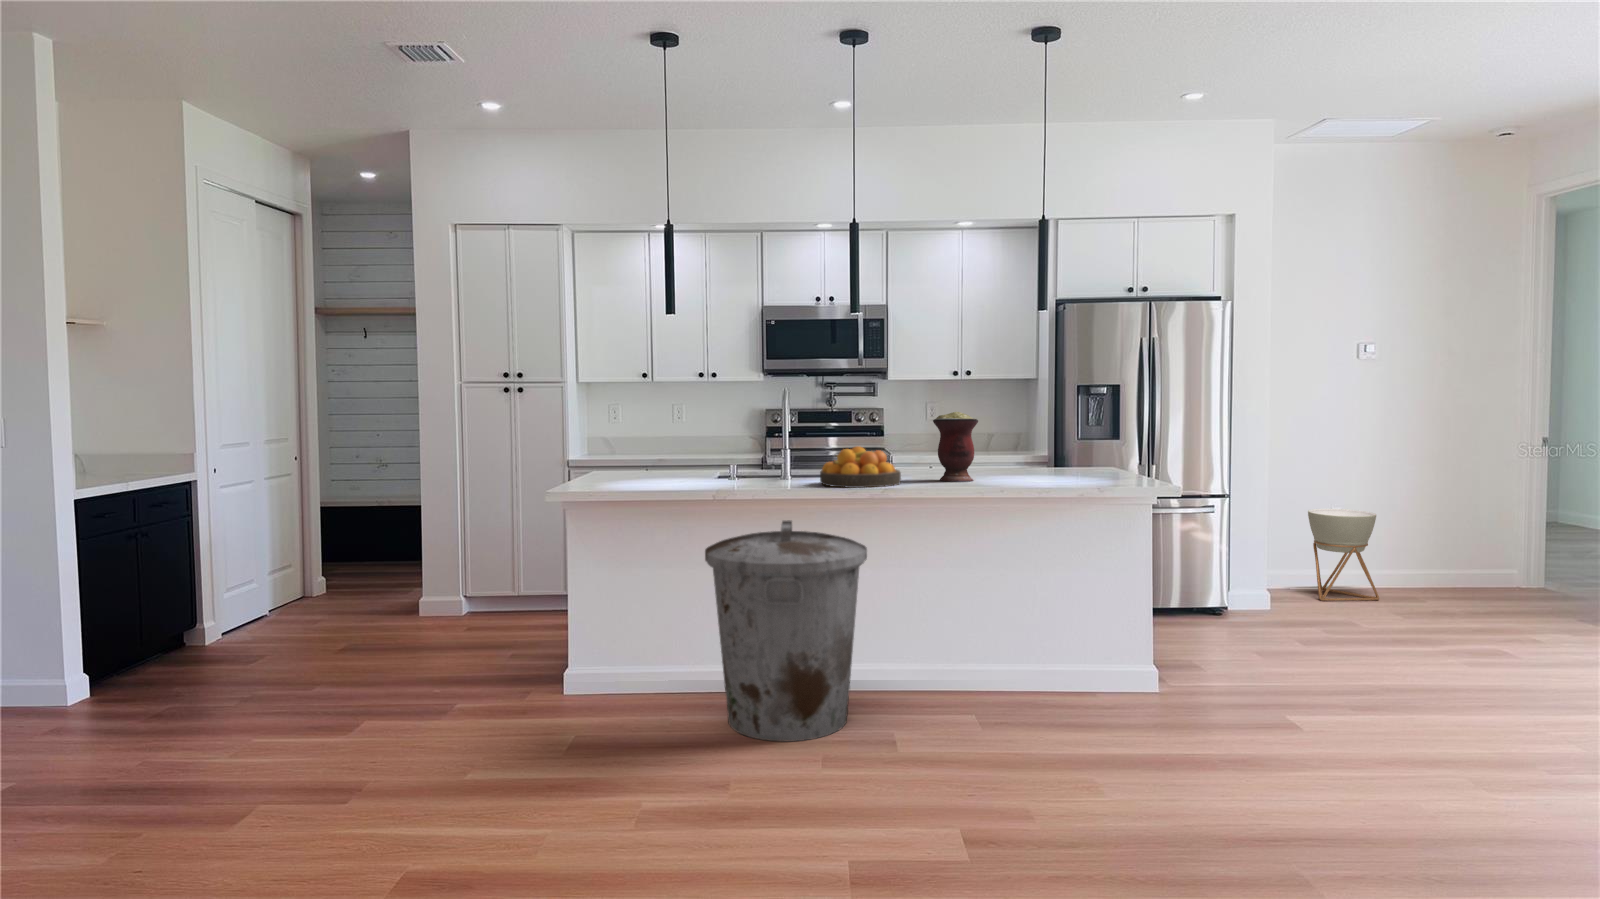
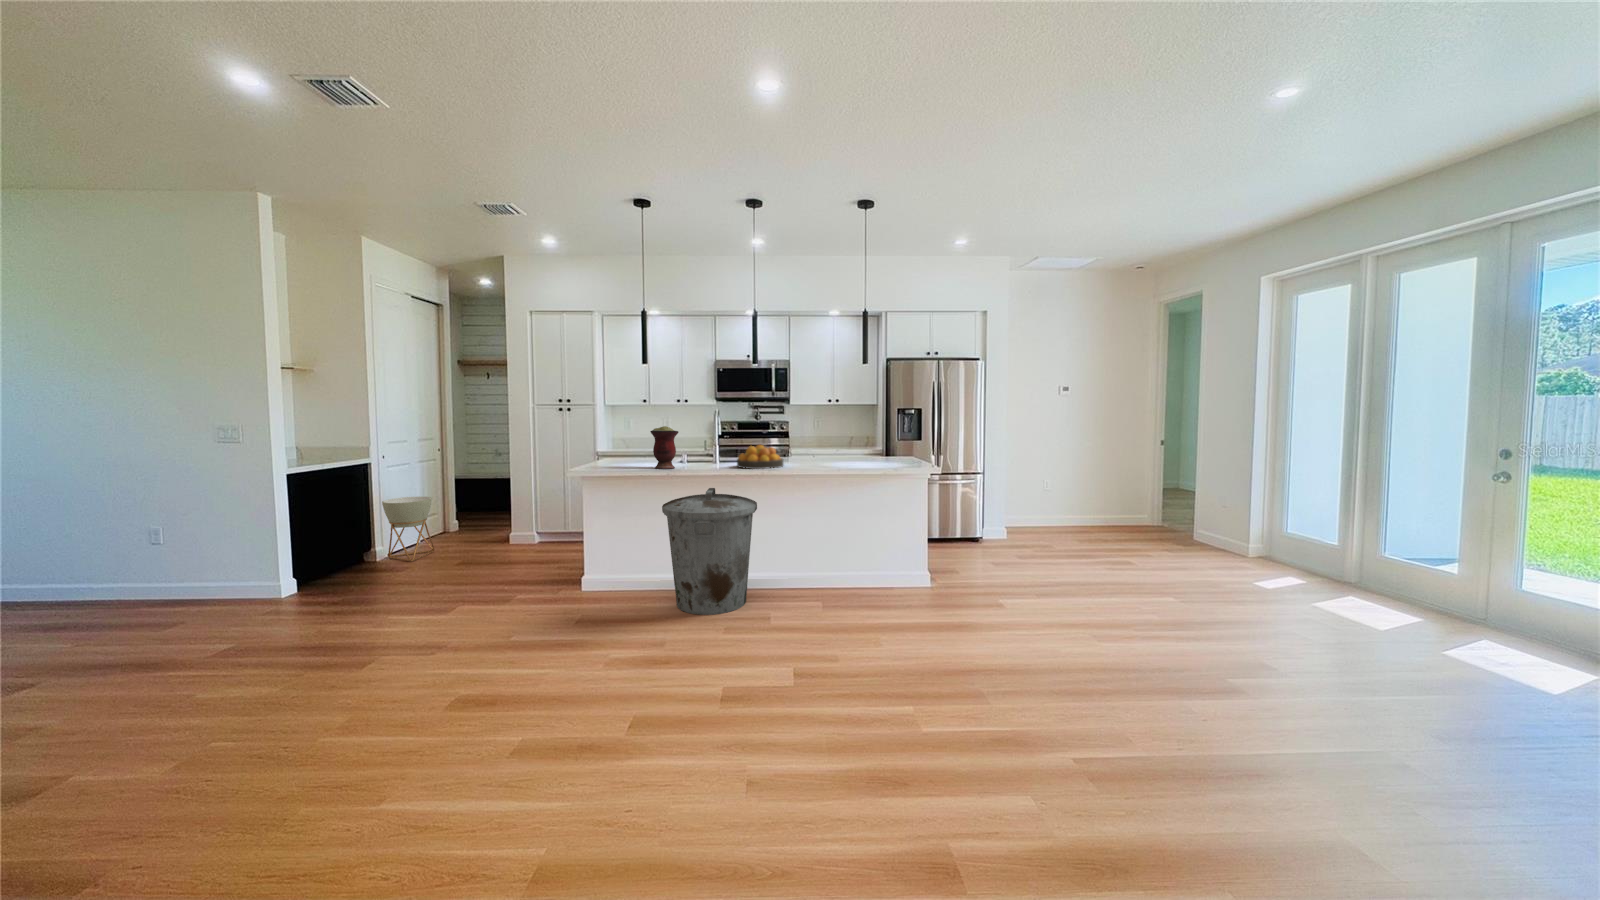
vase: present [933,412,978,482] -> present [650,426,678,469]
planter: present [1308,509,1379,601] -> present [382,496,435,562]

